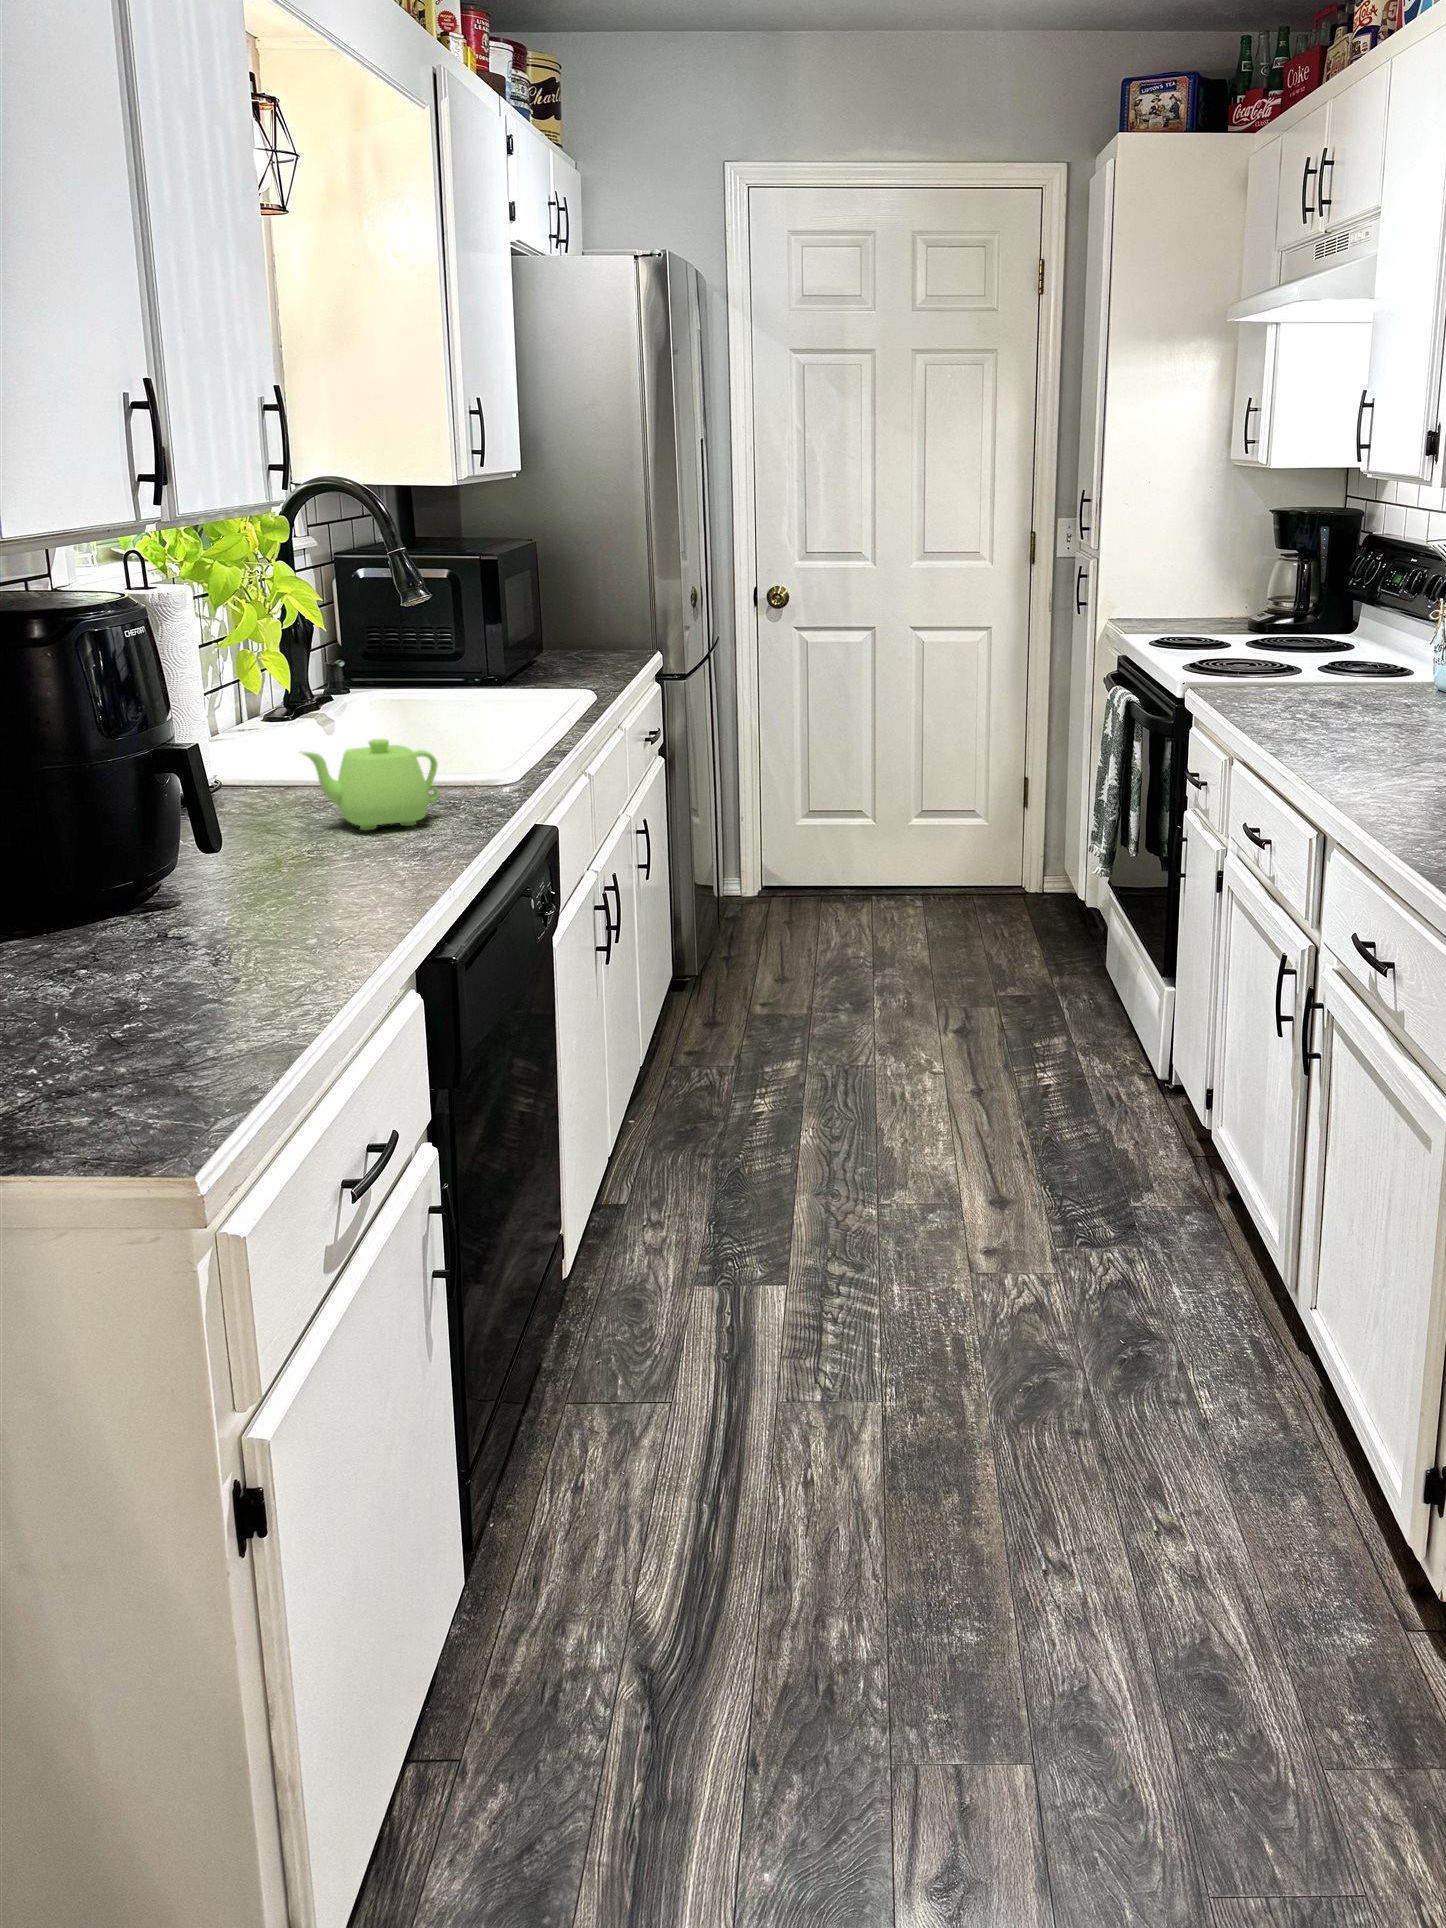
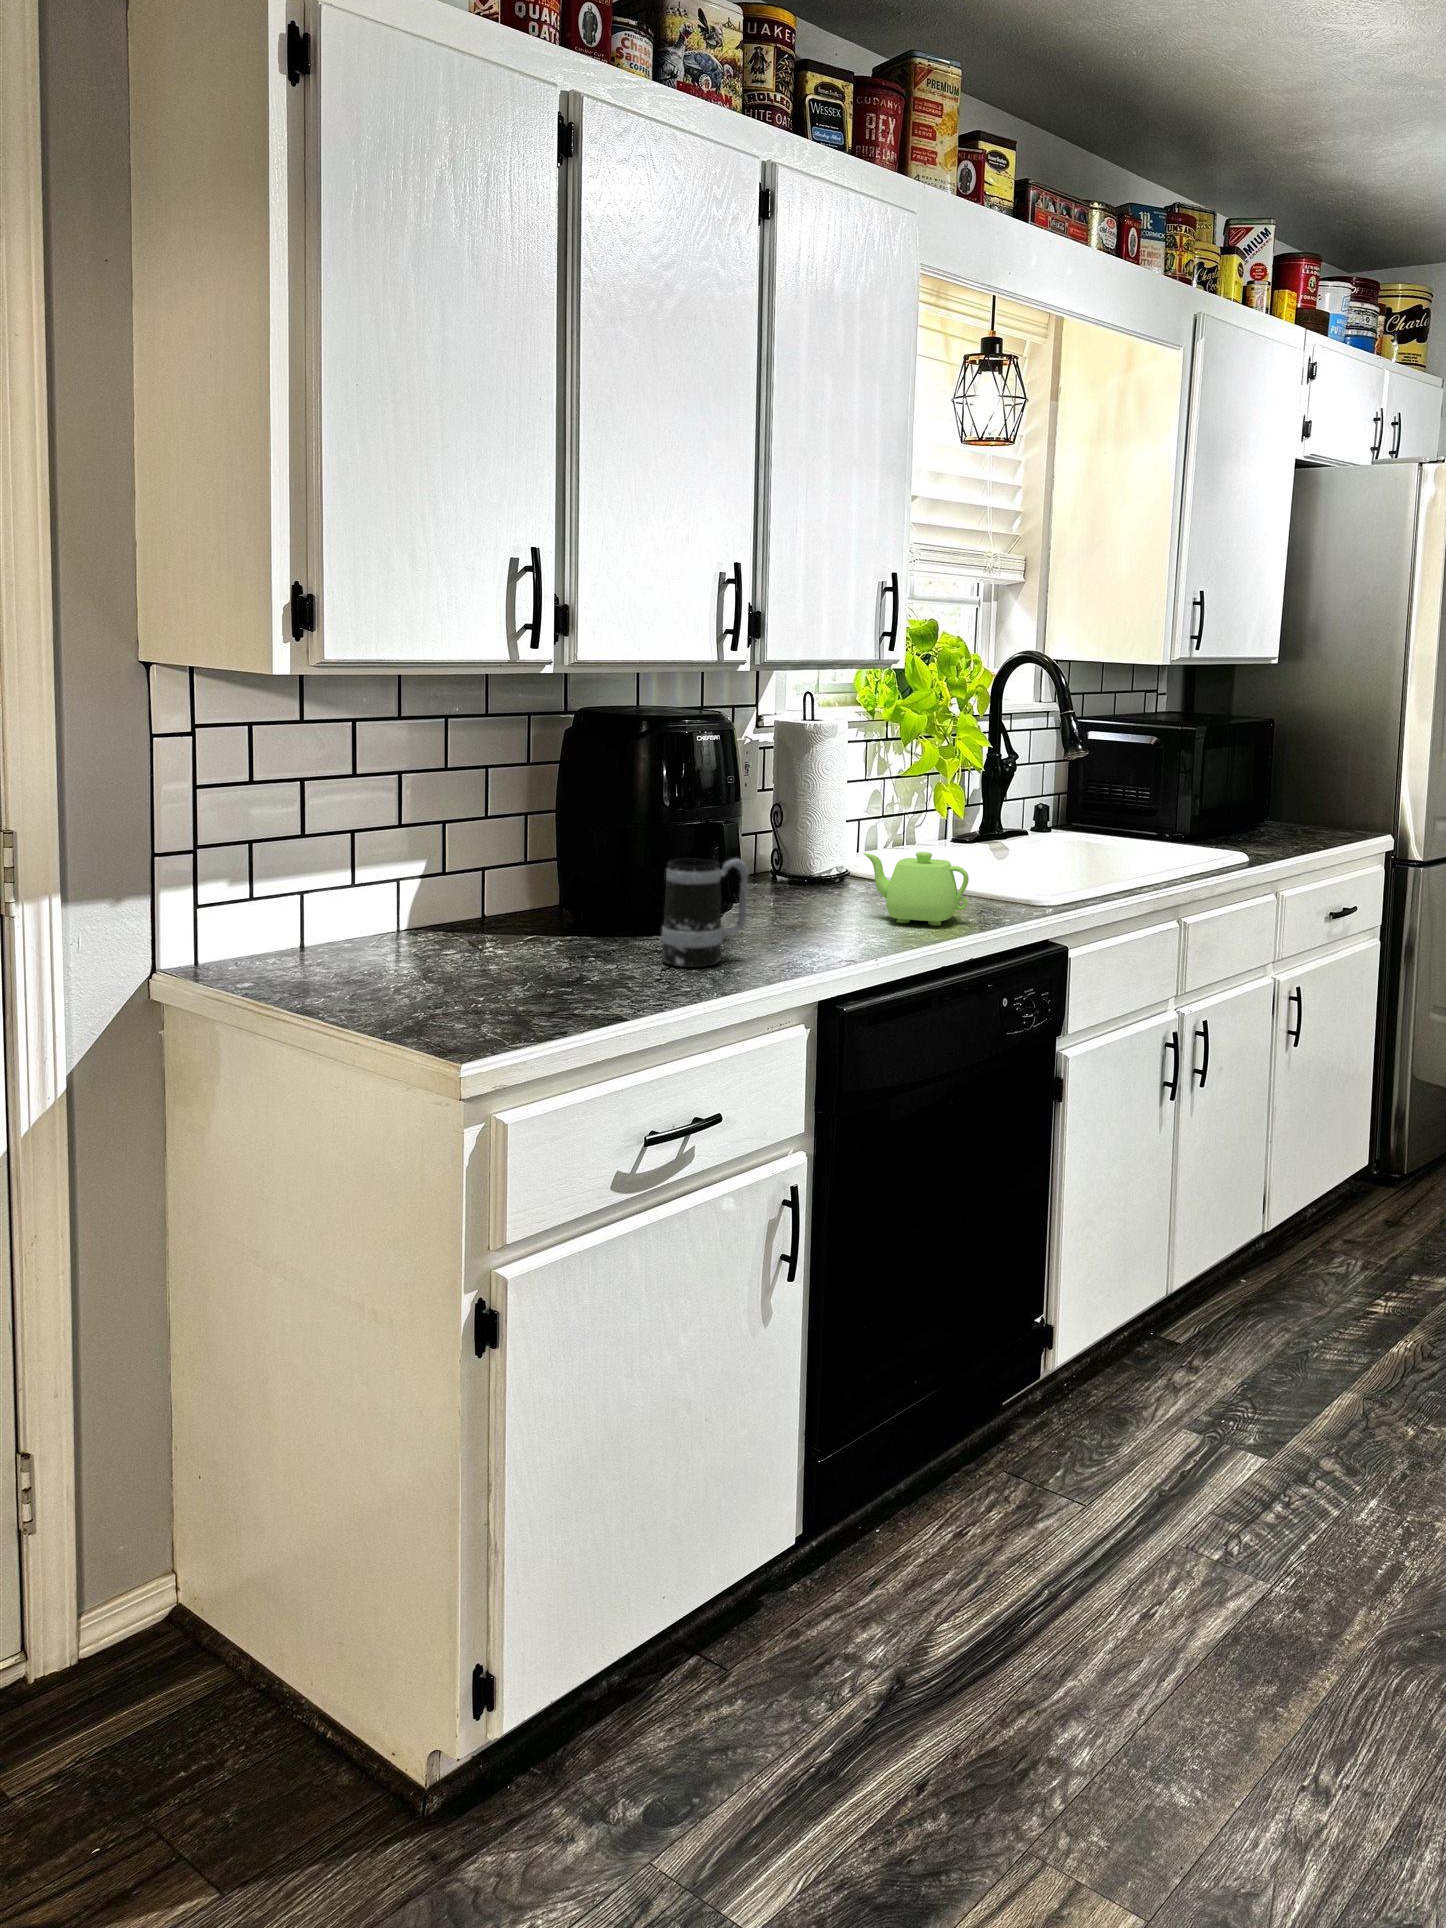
mug: none [154,787,266,947] -> present [662,858,748,967]

